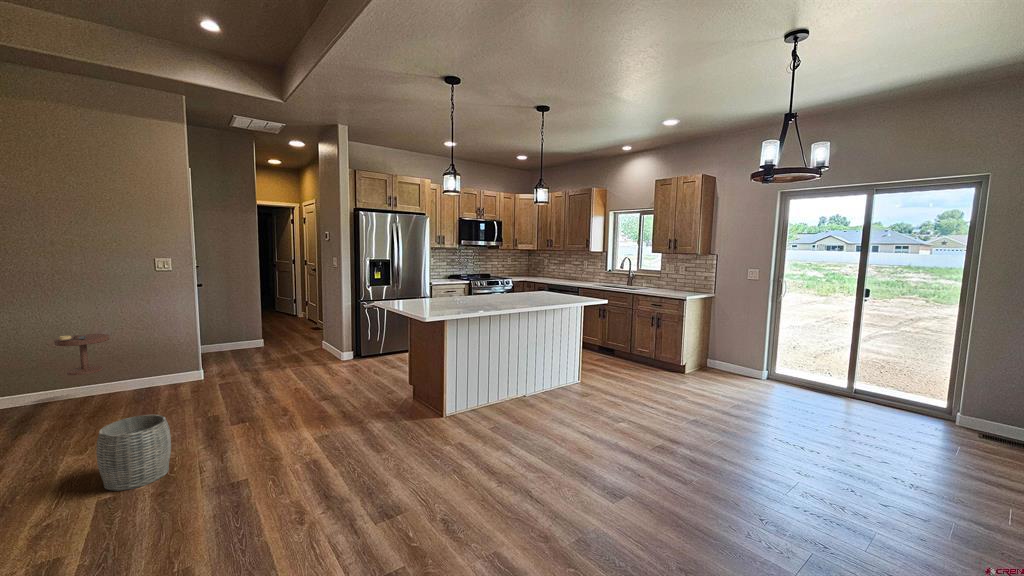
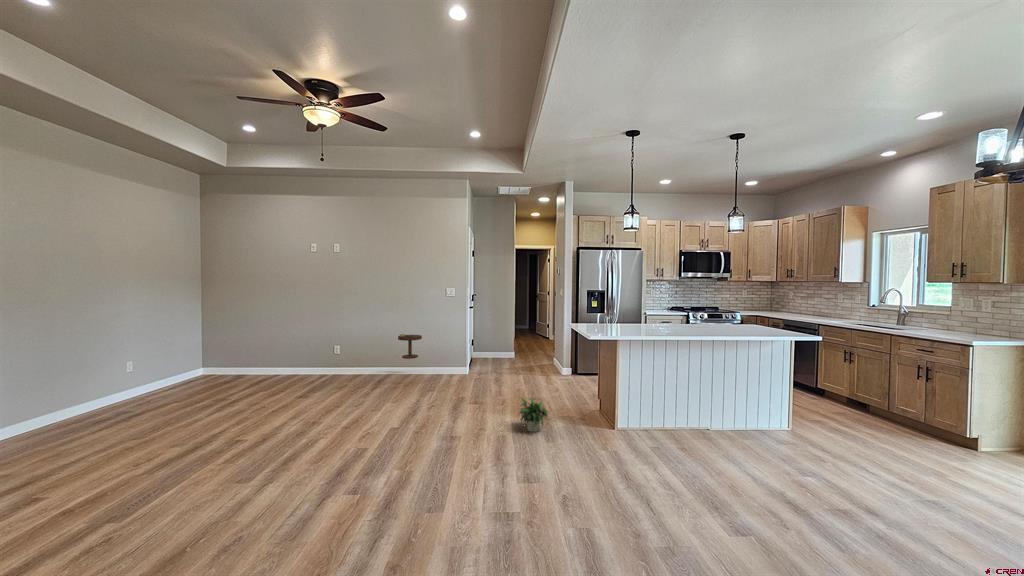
potted plant: none [326,400,372,446] -> present [519,397,548,432]
woven basket: present [96,415,171,491] -> none [397,383,431,425]

